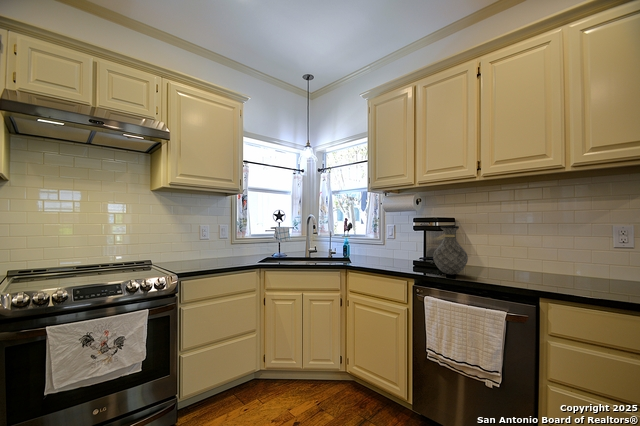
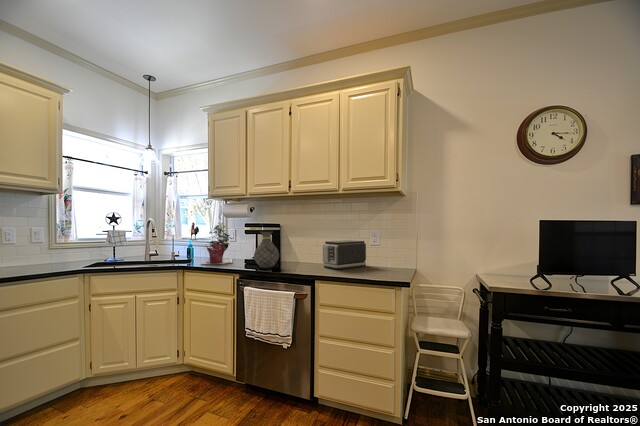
potted plant: none [364,219,400,265] -> present [201,225,233,264]
toaster: none [533,242,611,284] -> present [323,240,366,269]

